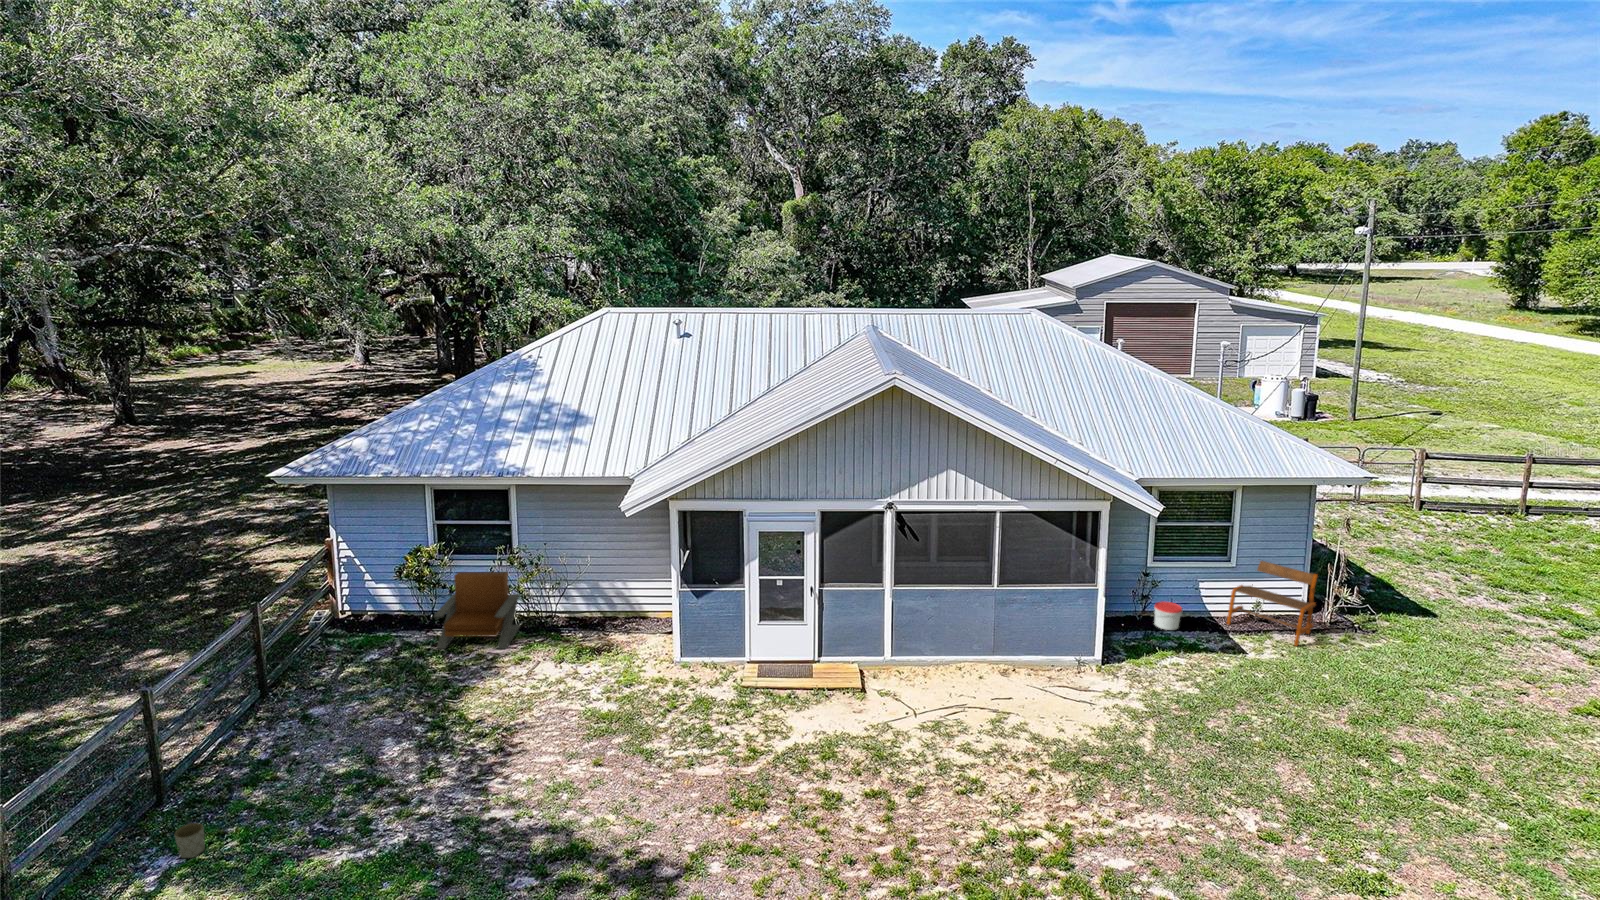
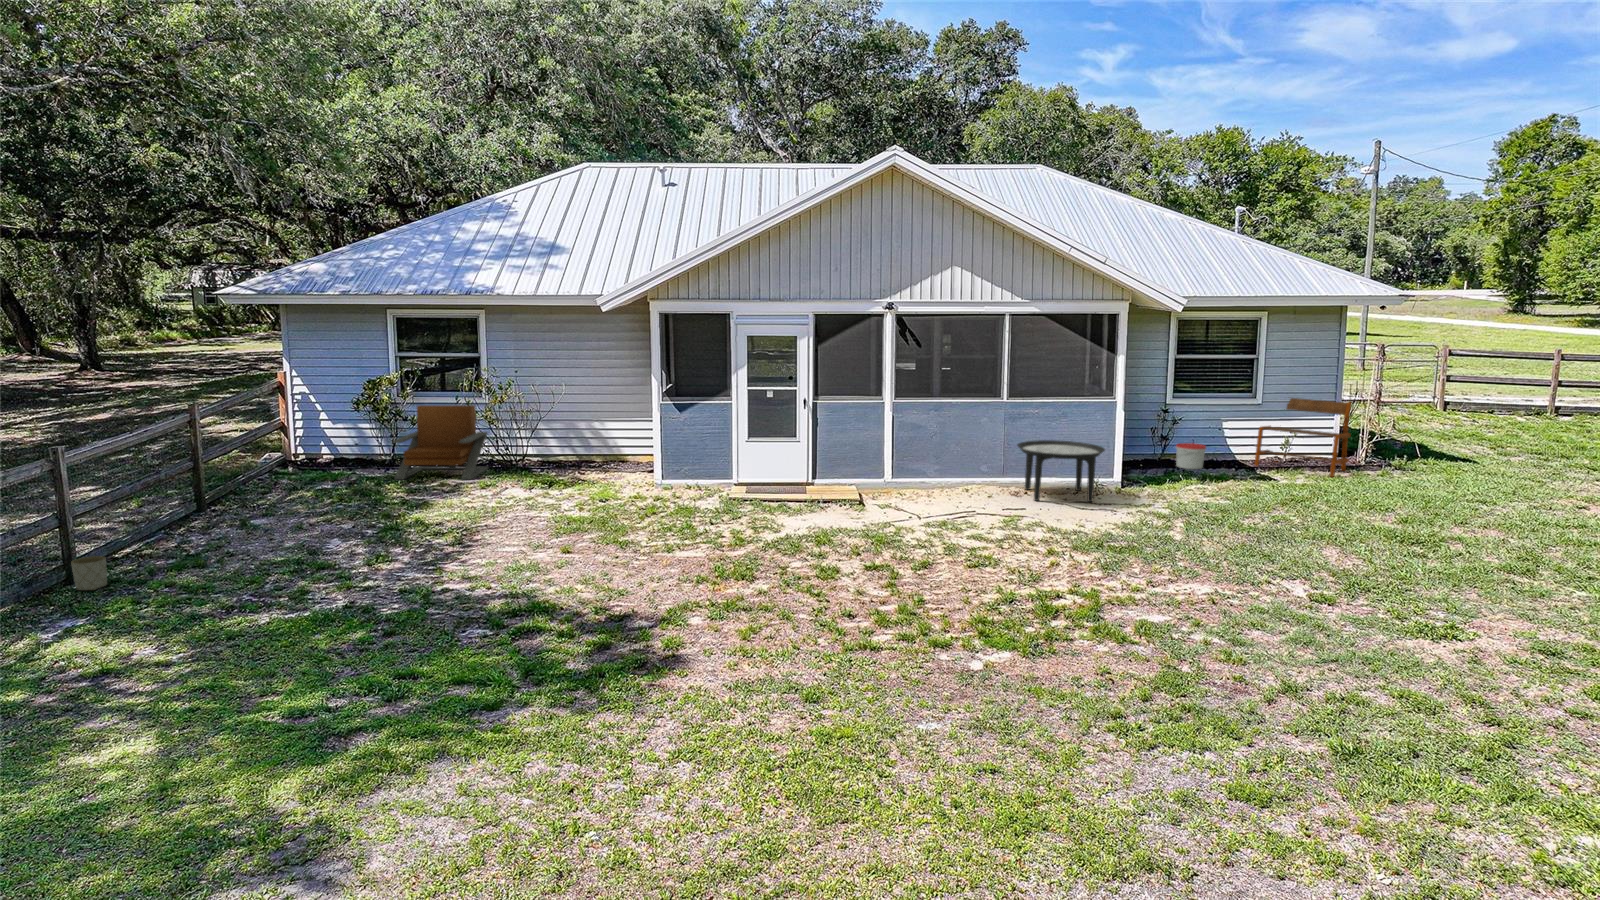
round table: none [1005,625,1086,696] -> present [1017,440,1105,502]

